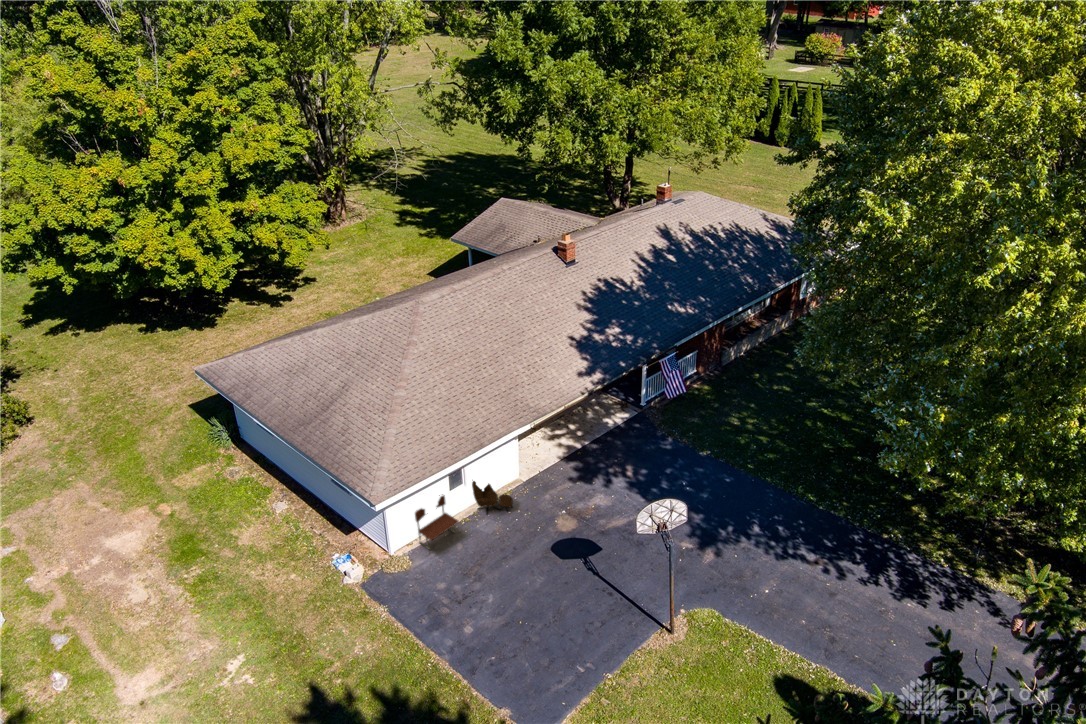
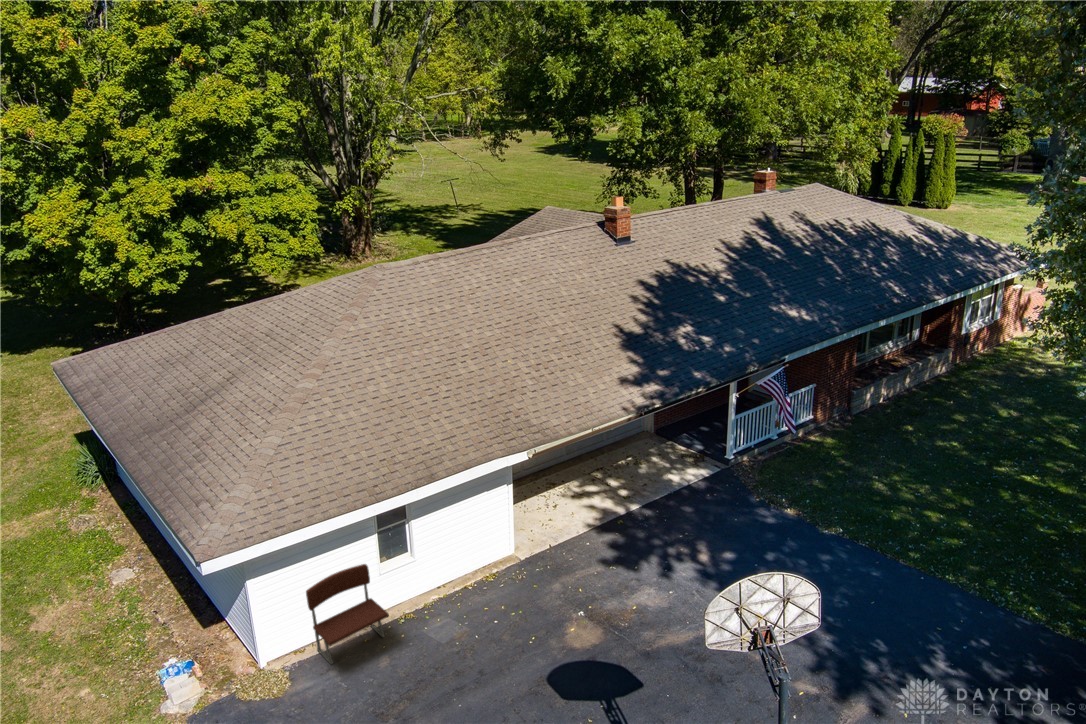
lounge chair: present [472,481,513,514] -> none [422,537,496,609]

